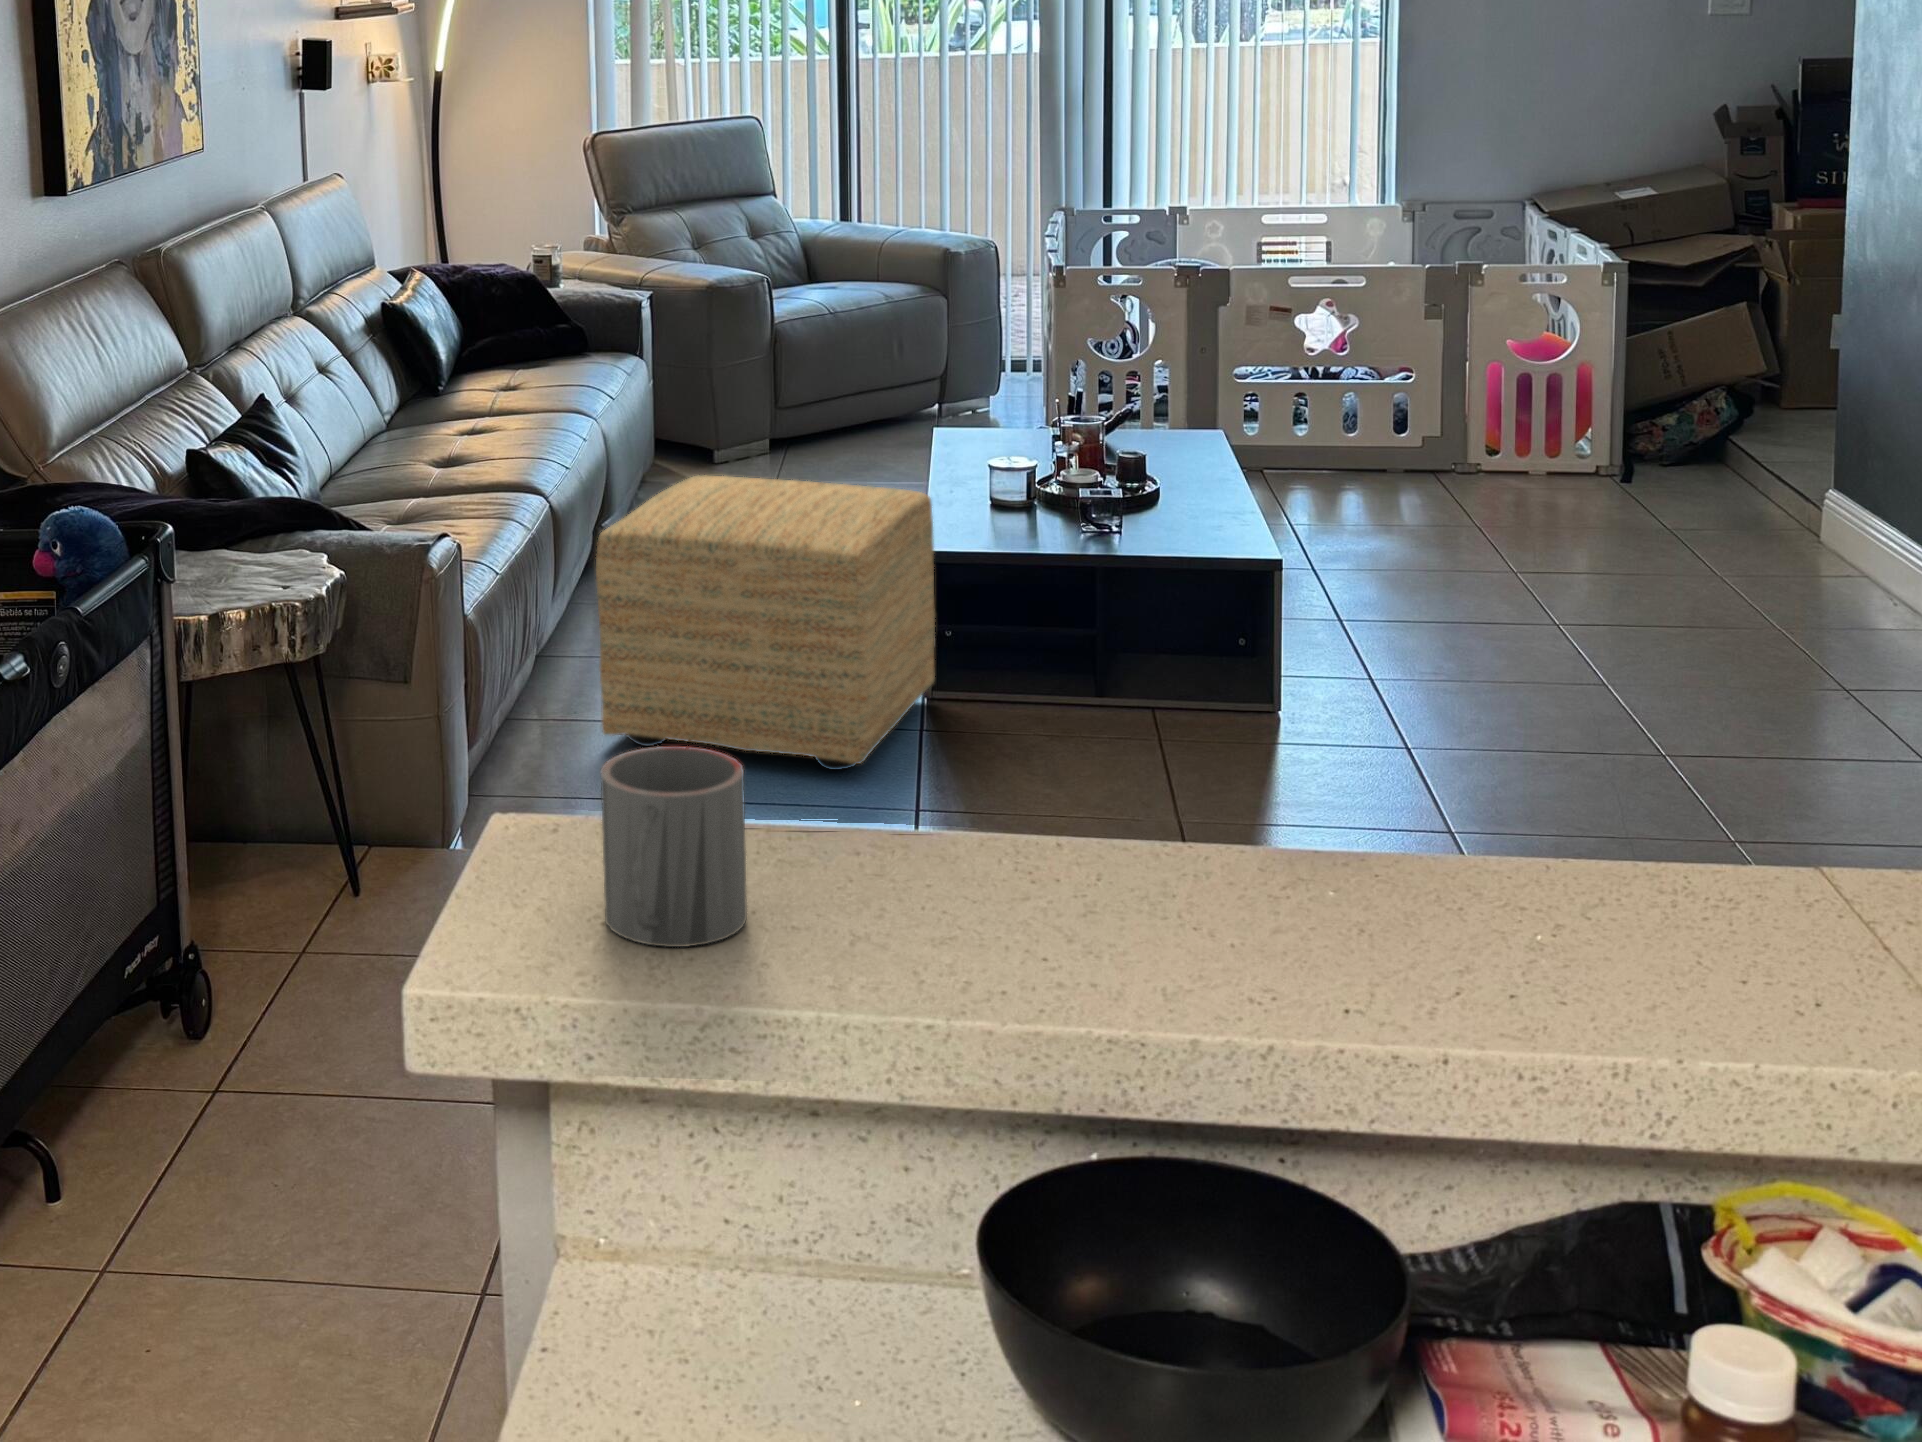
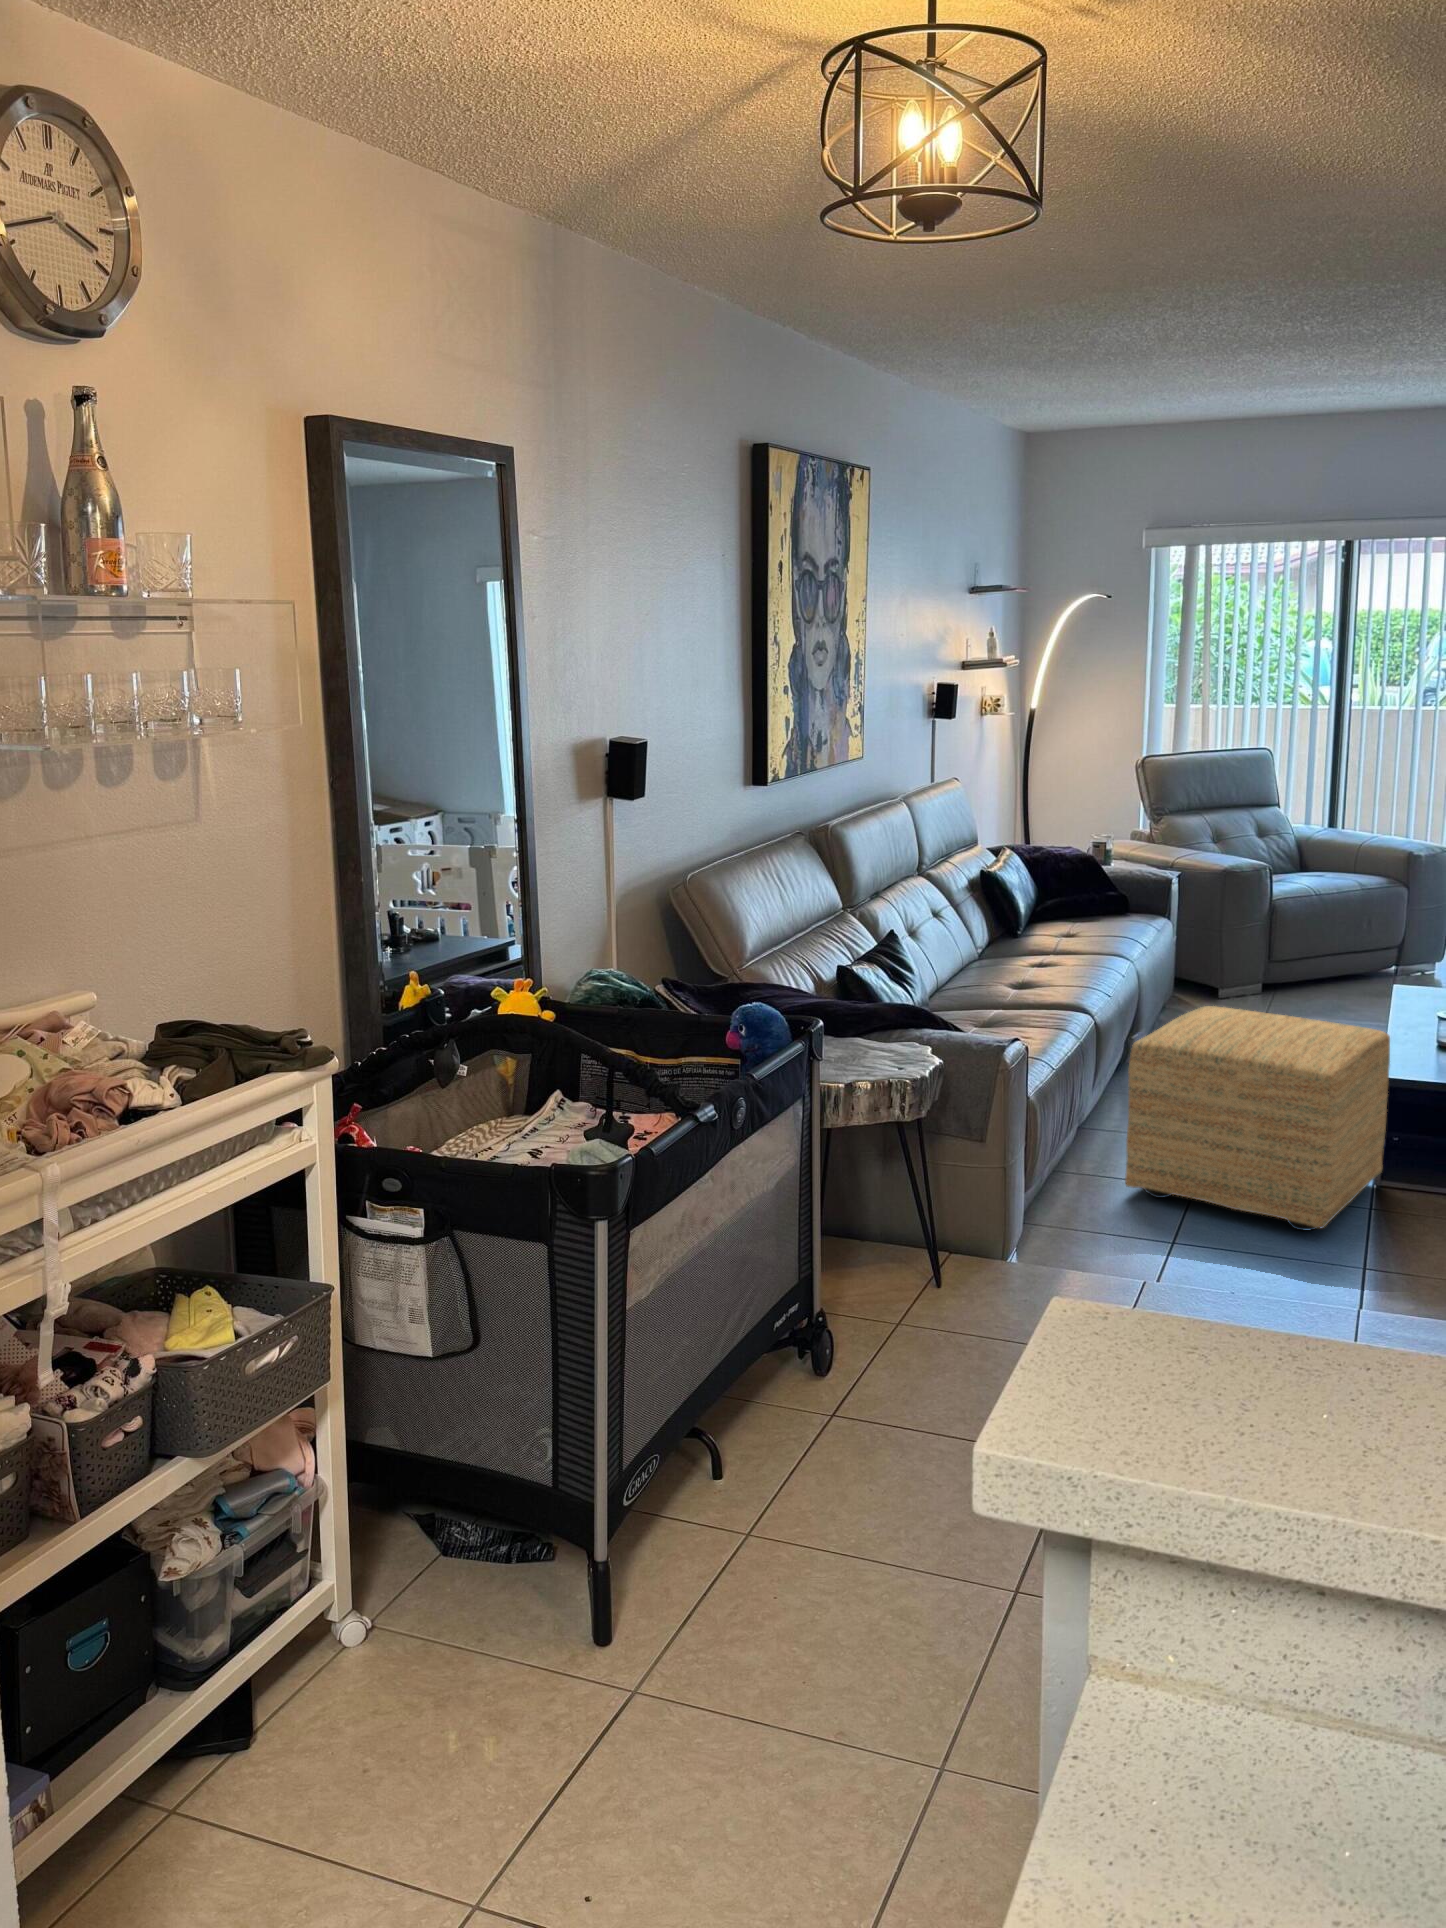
mug: present [601,746,747,947] -> none [1159,1263,1294,1441]

